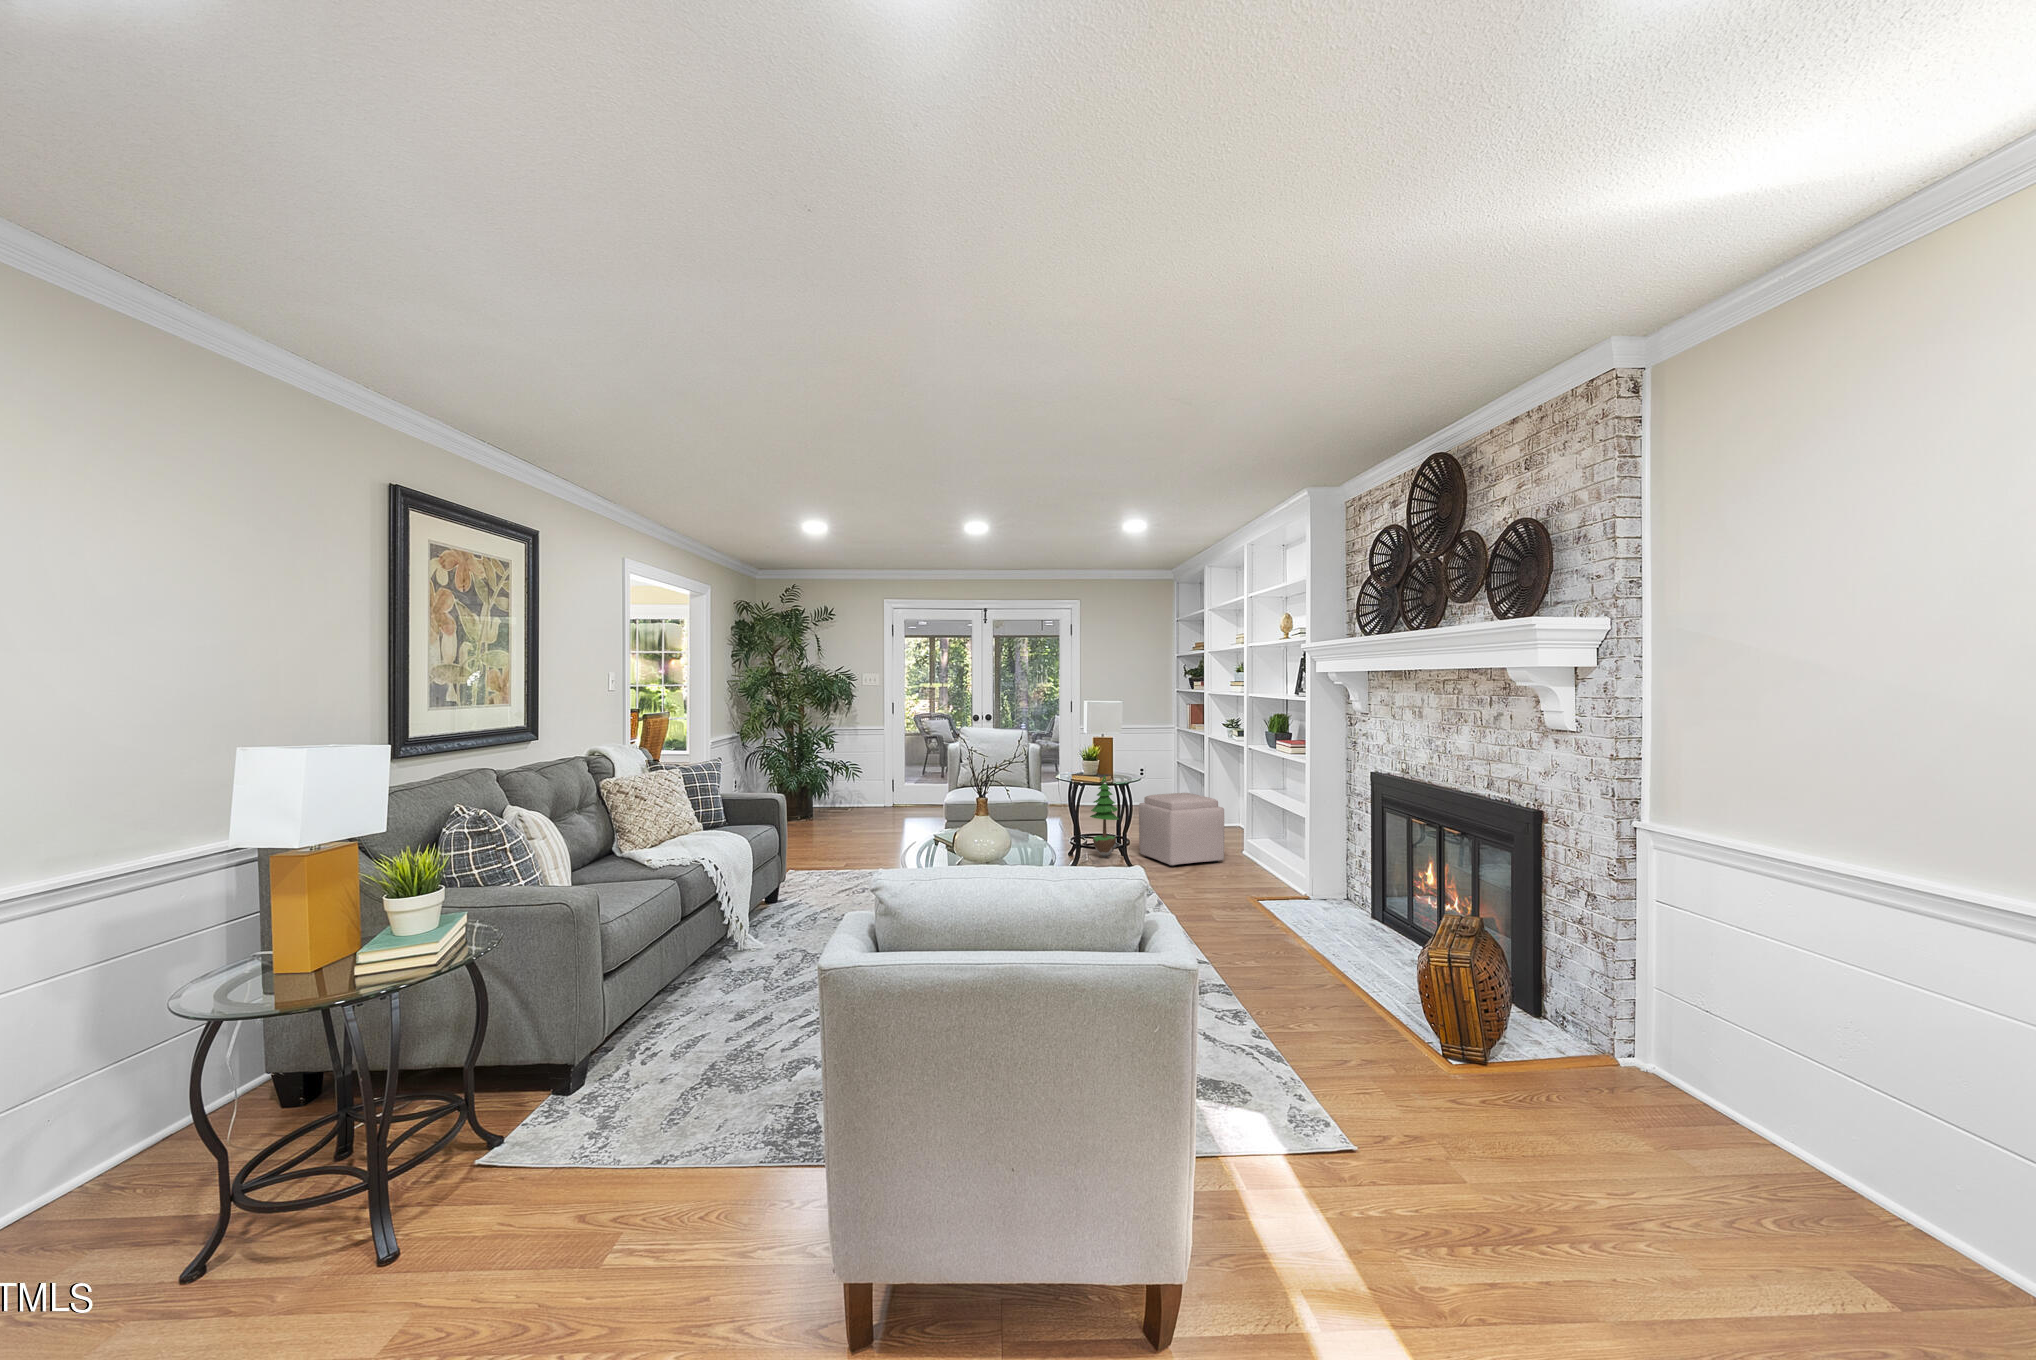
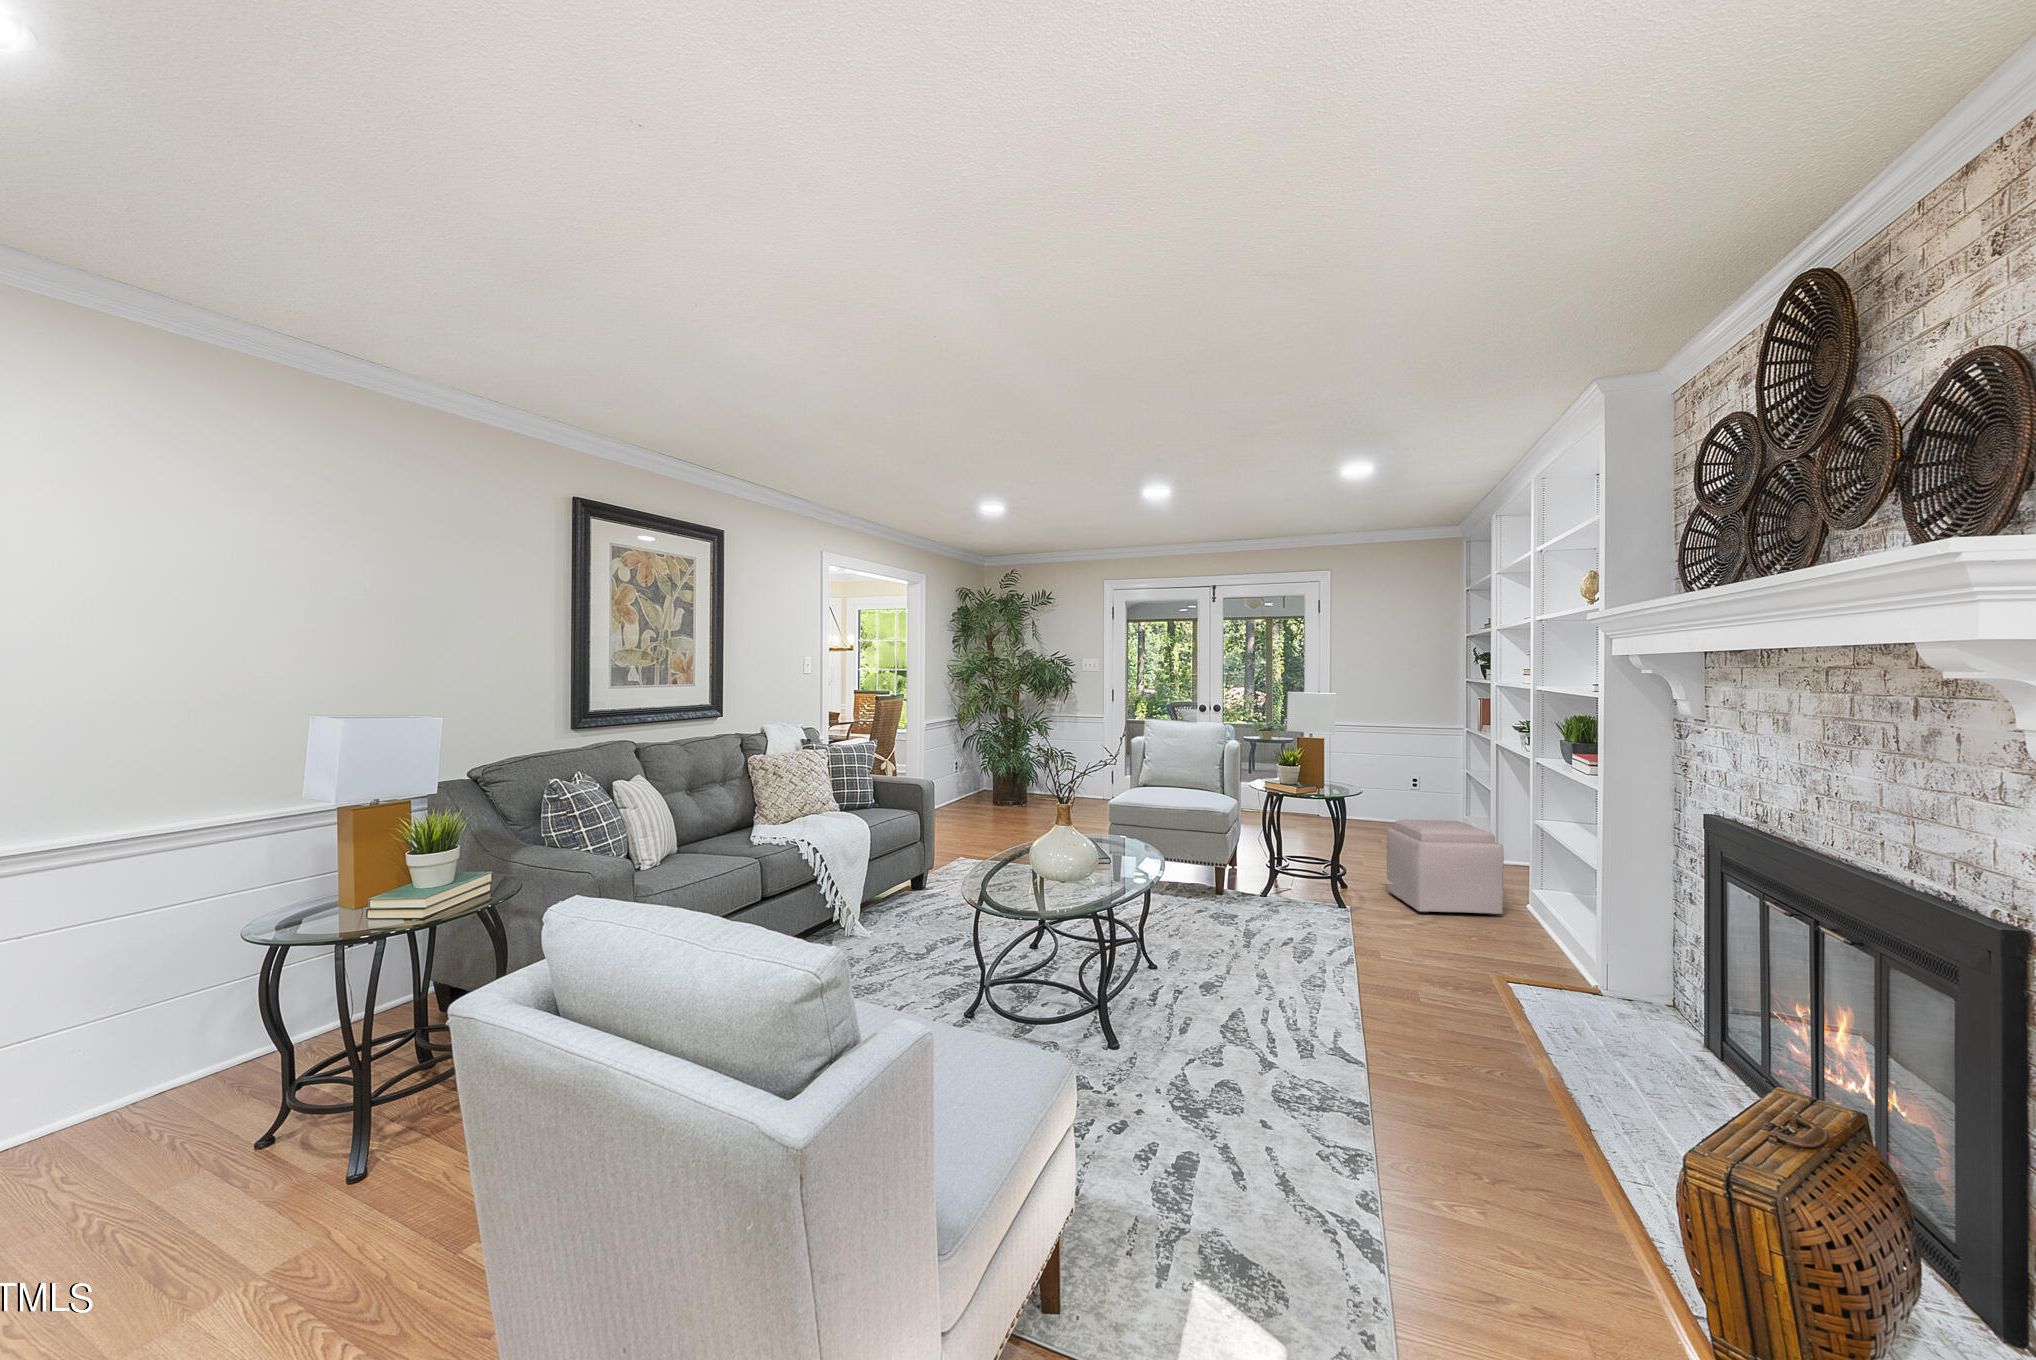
potted tree: present [1090,775,1118,857] -> none [1320,790,1358,890]

